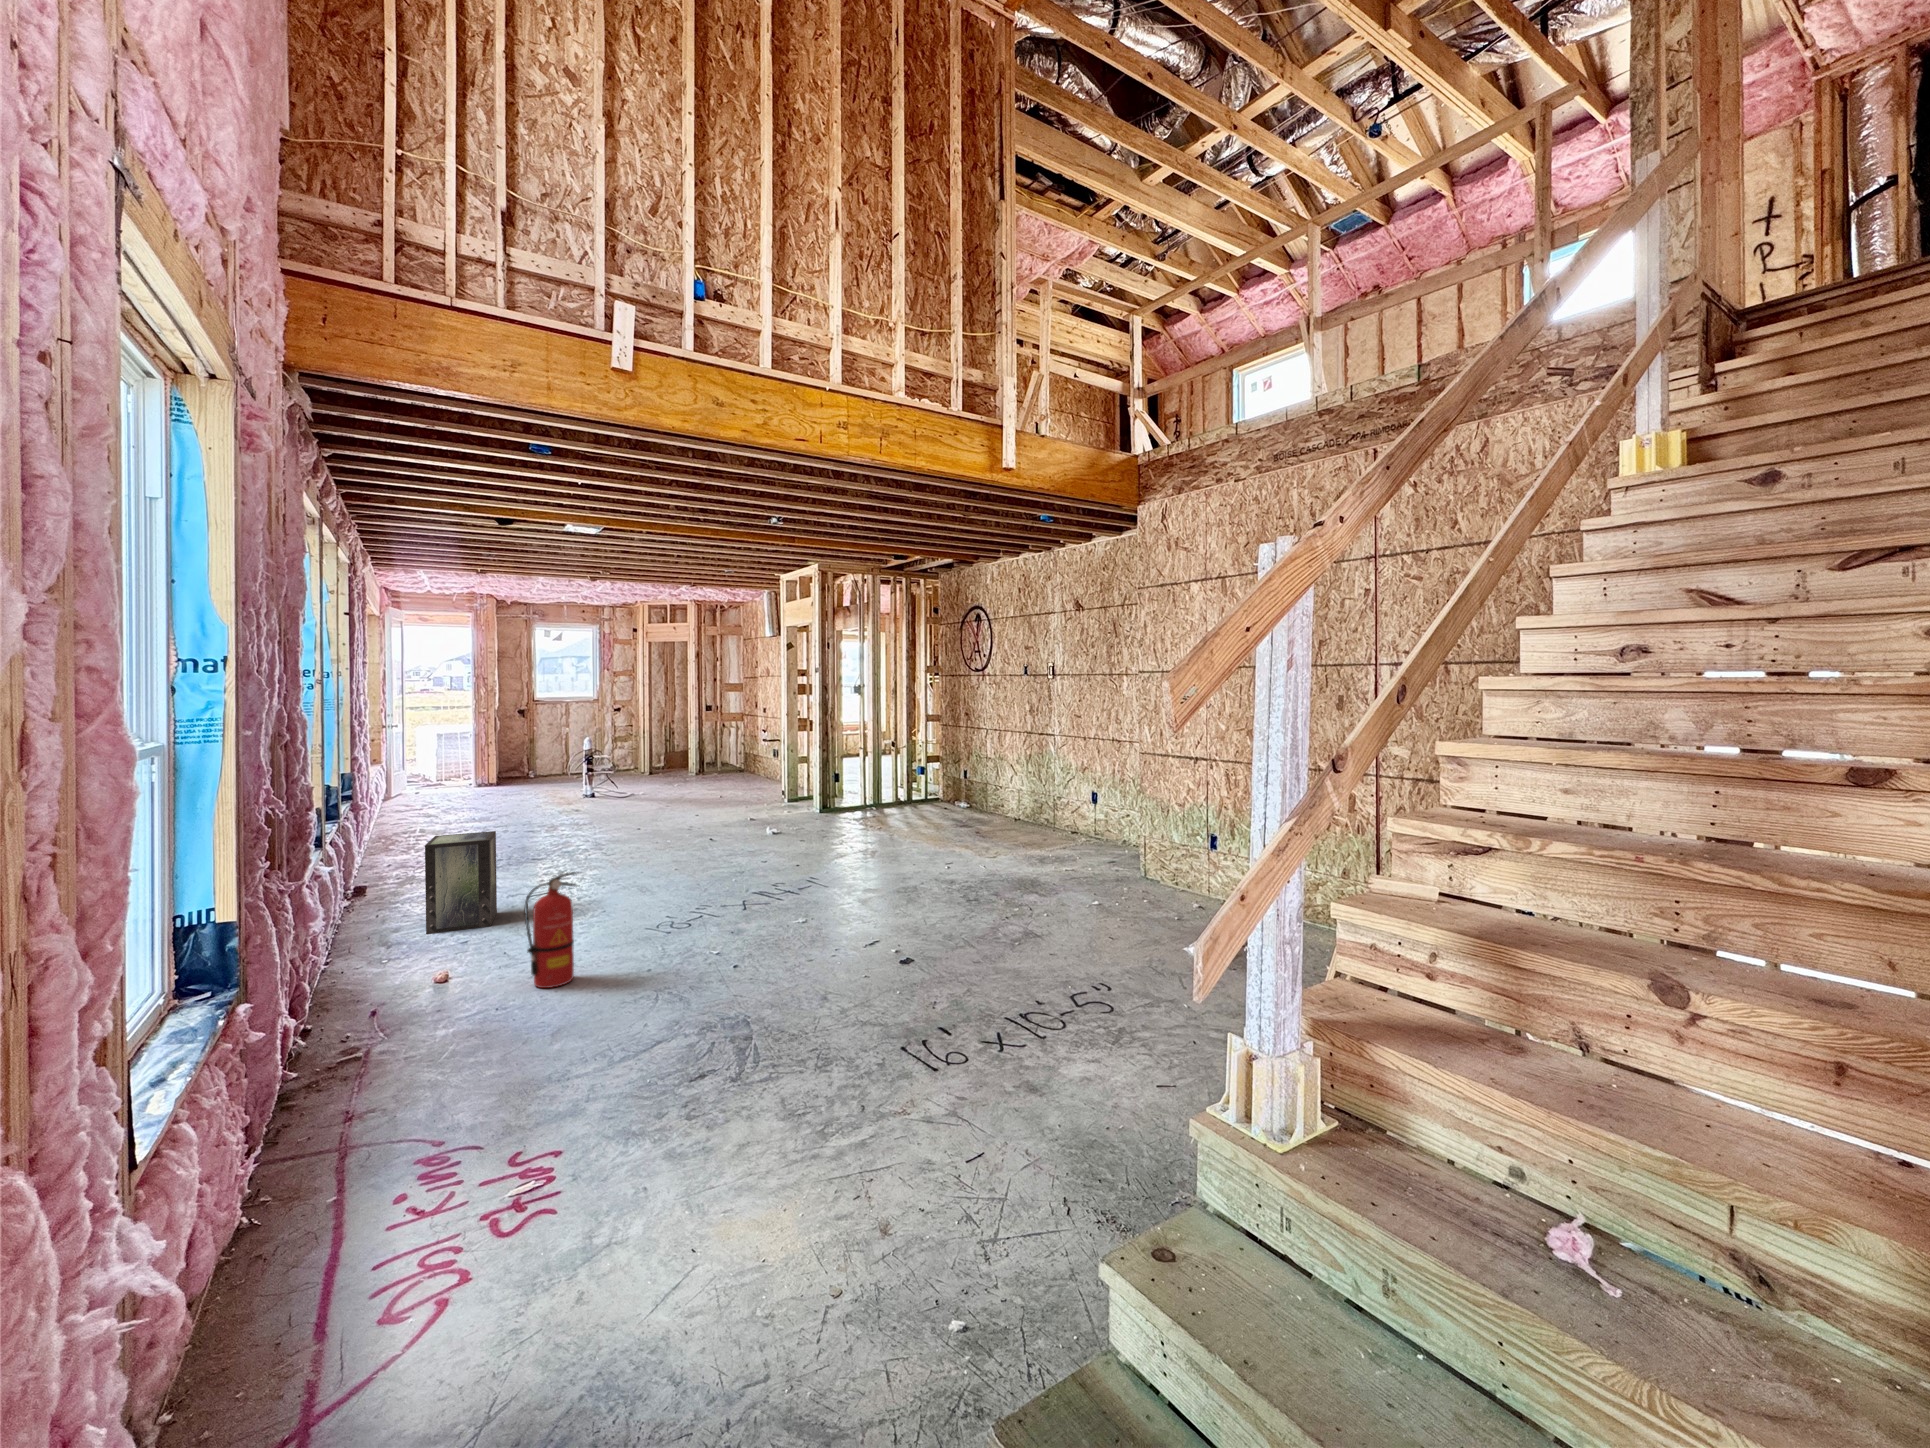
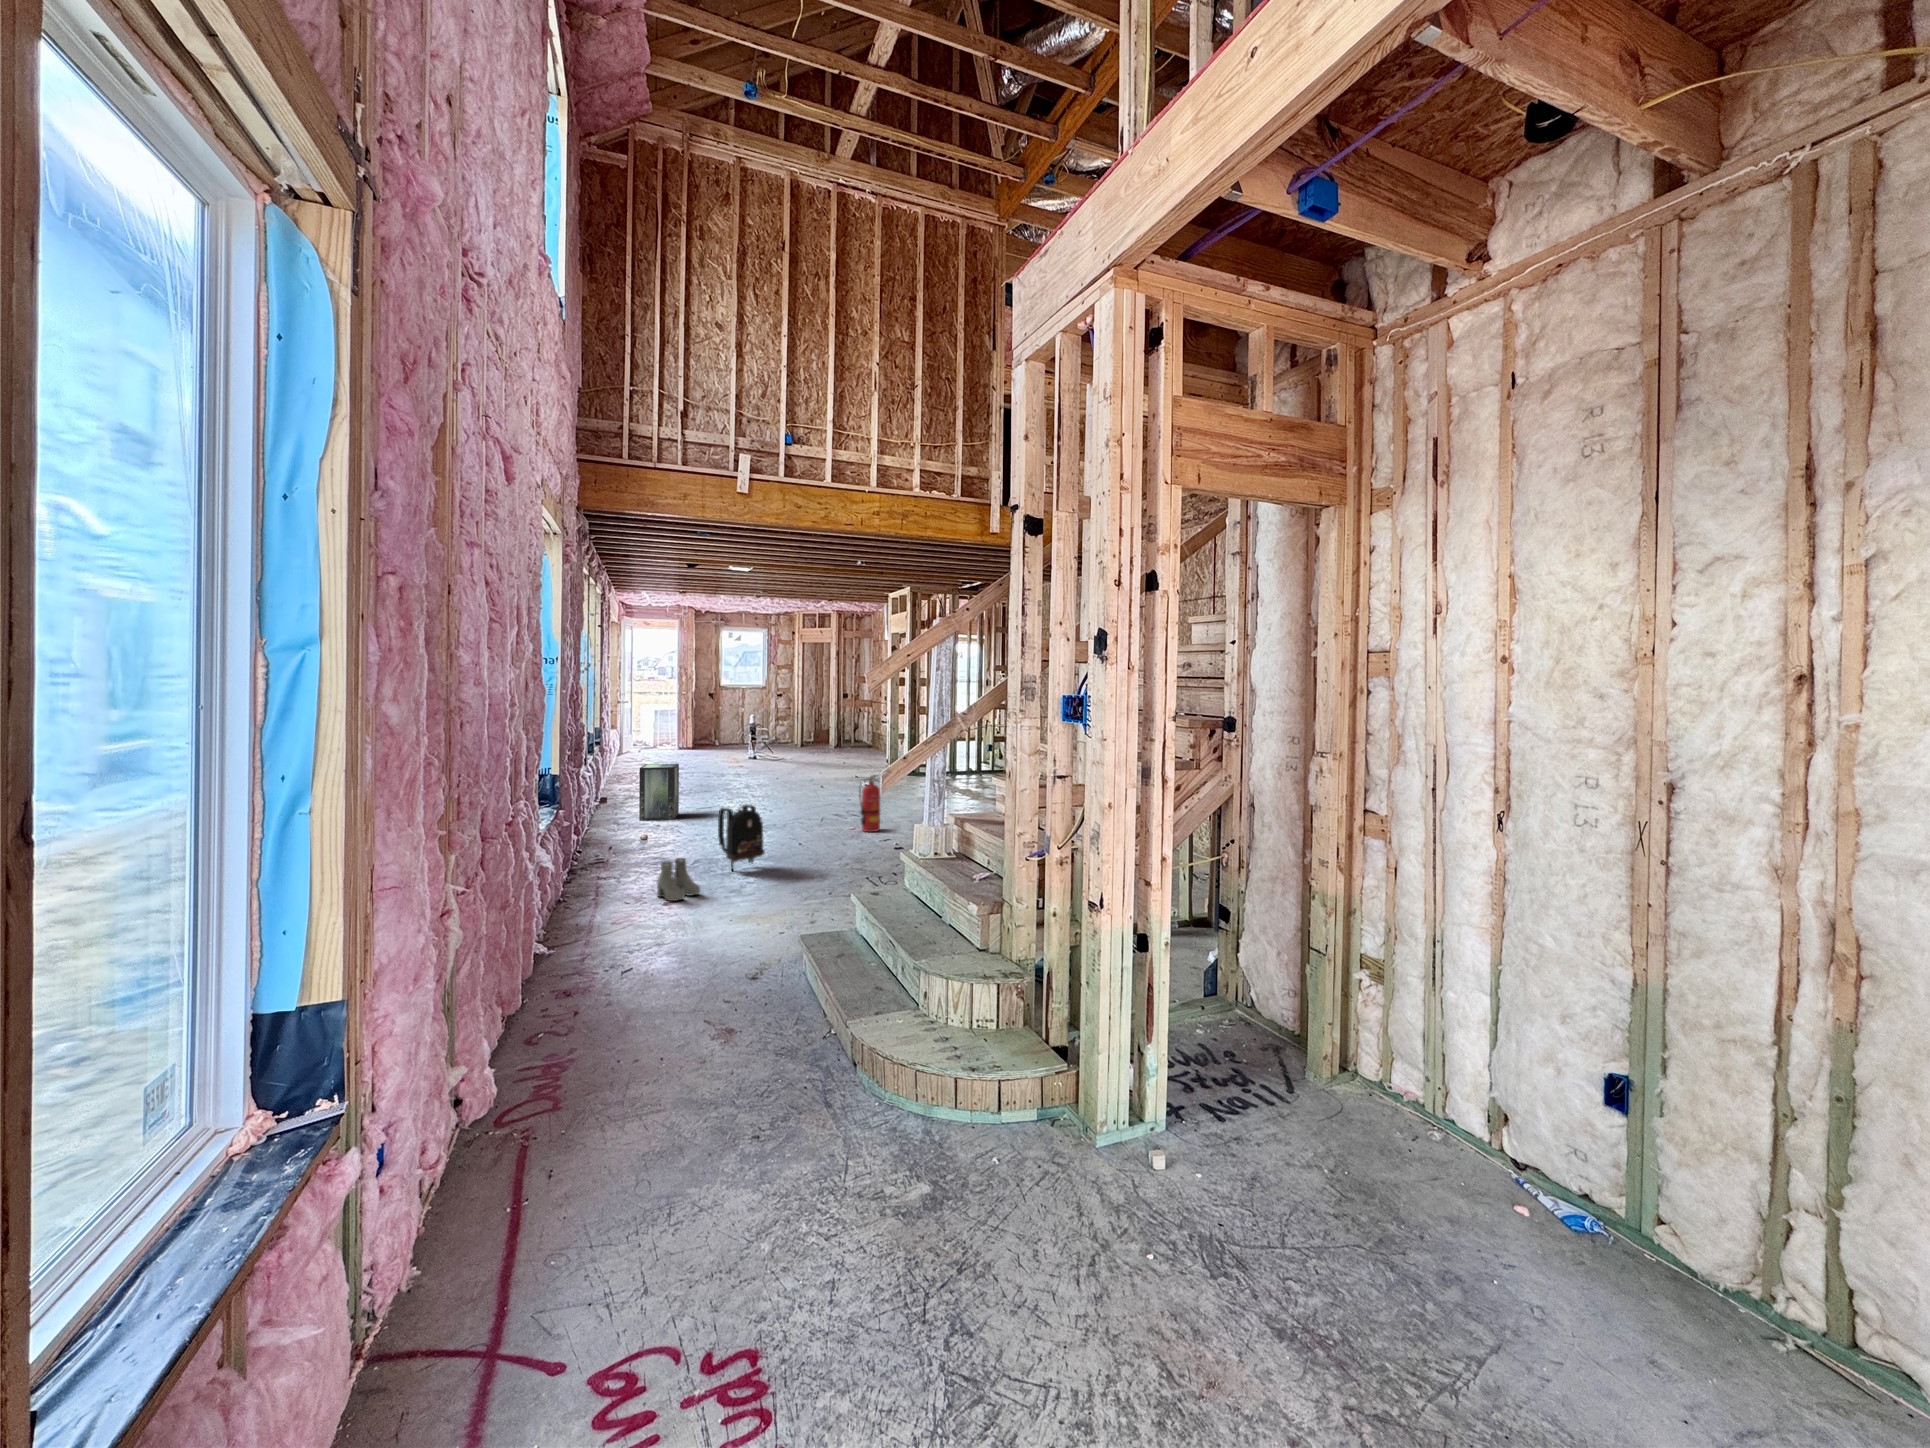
fire extinguisher: present [524,872,577,988] -> present [860,775,880,832]
backpack: none [604,924,698,1061] -> present [718,805,765,870]
boots: none [487,1076,590,1189] -> present [657,858,700,901]

